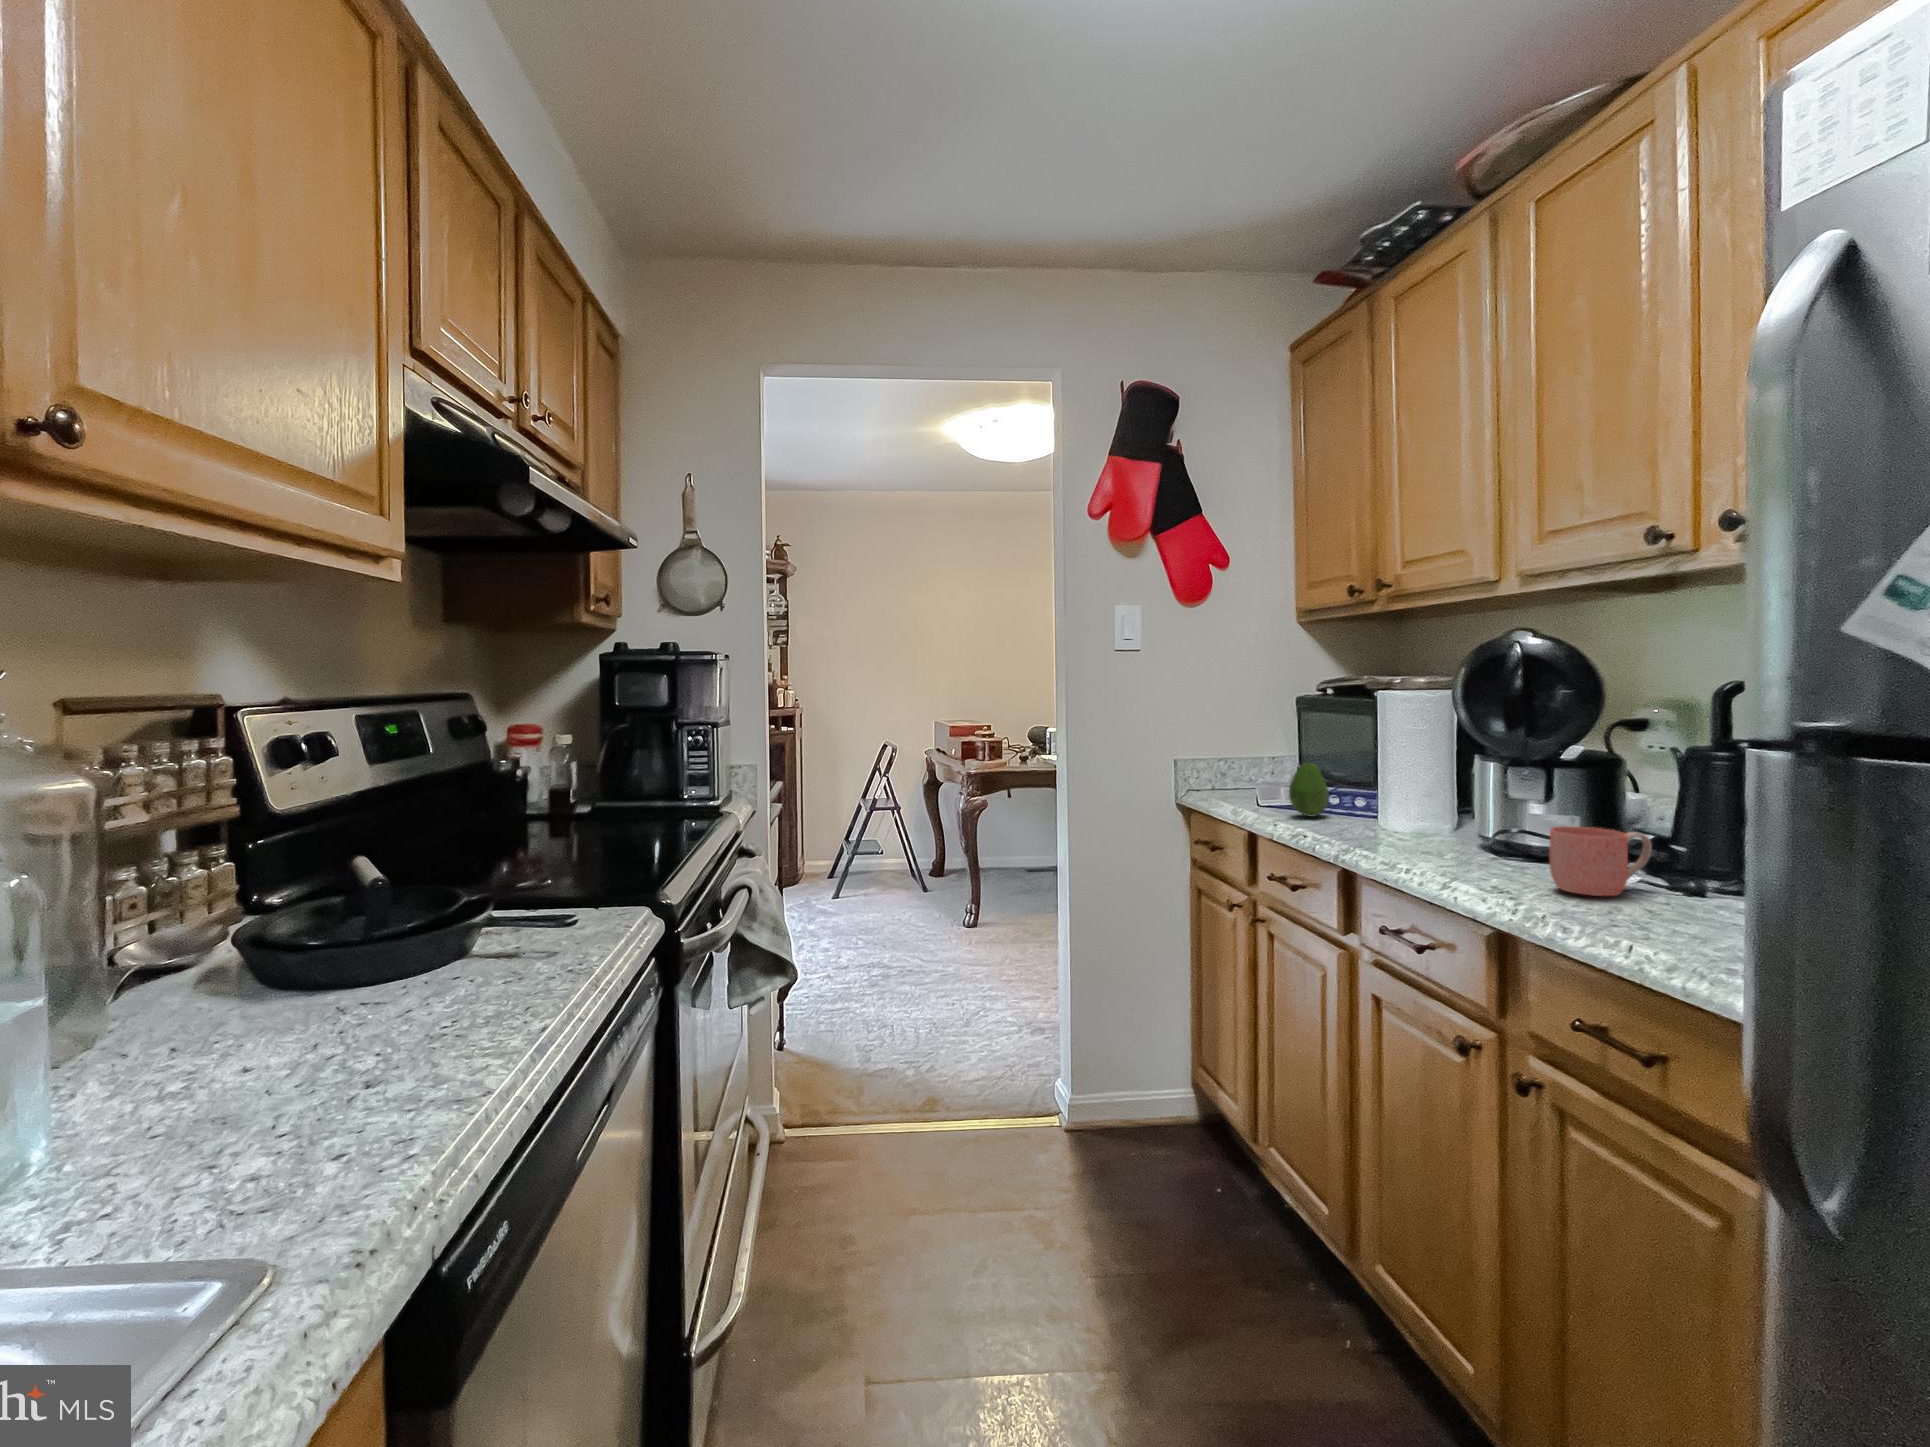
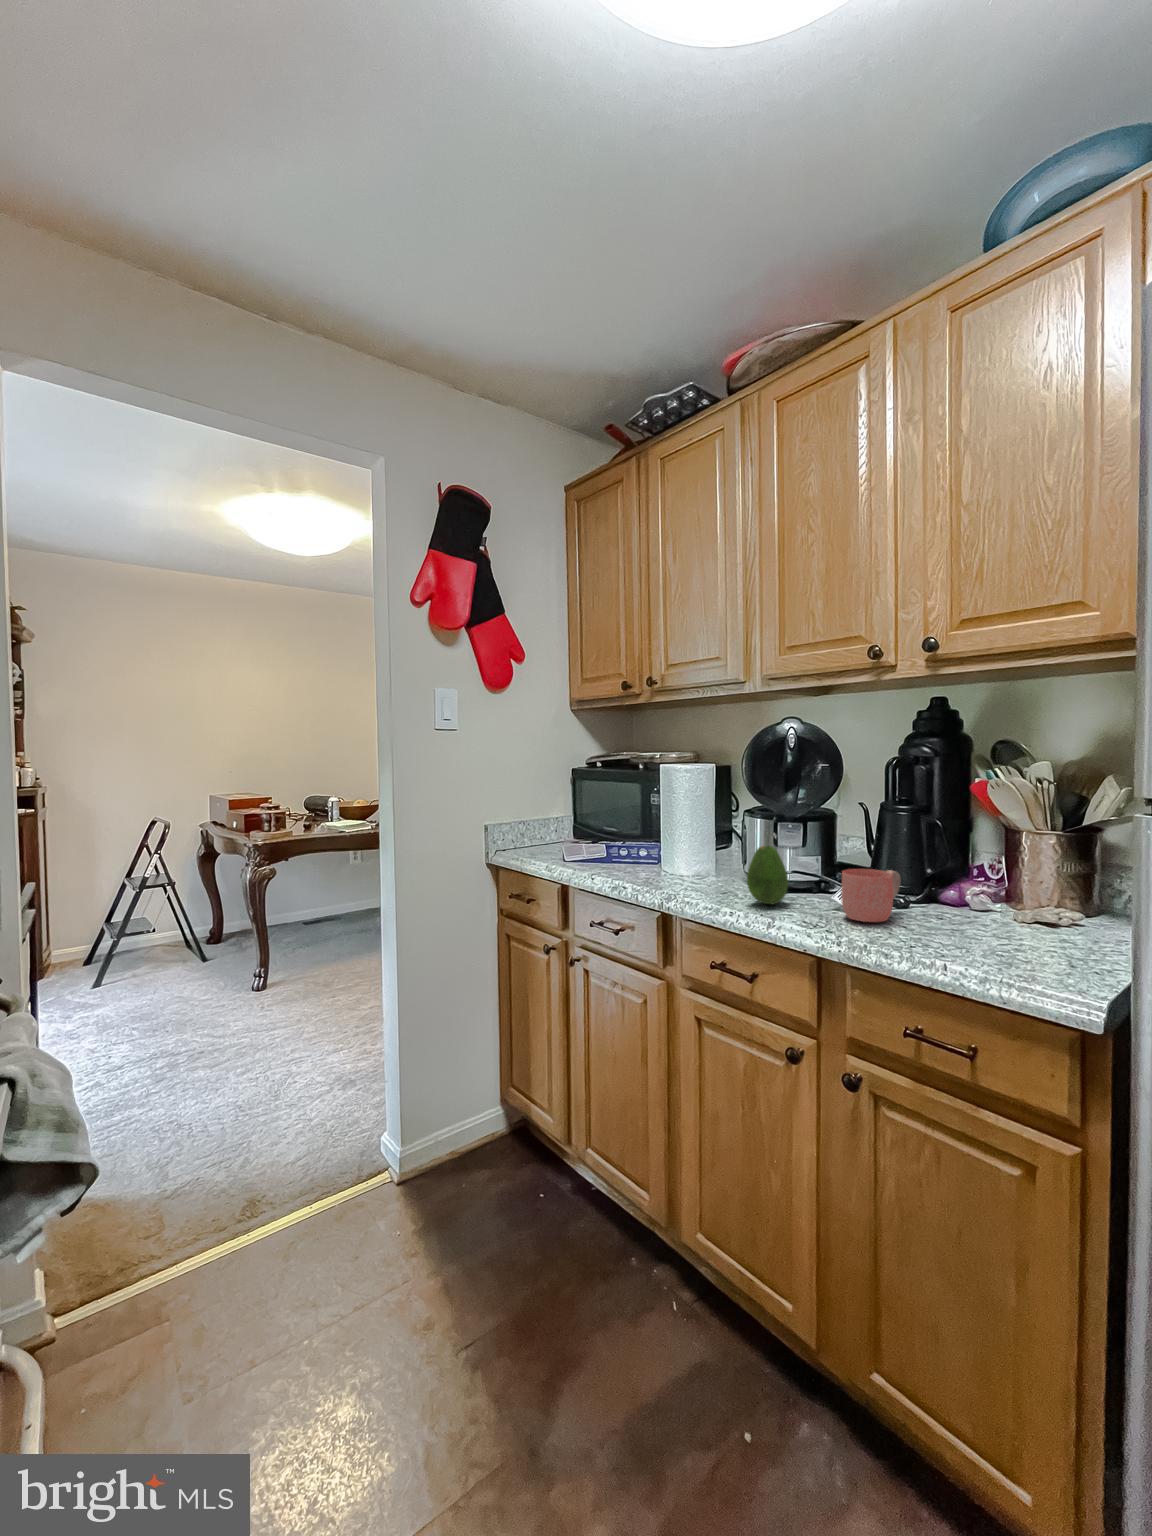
fruit: present [1289,763,1328,817] -> present [747,846,788,905]

